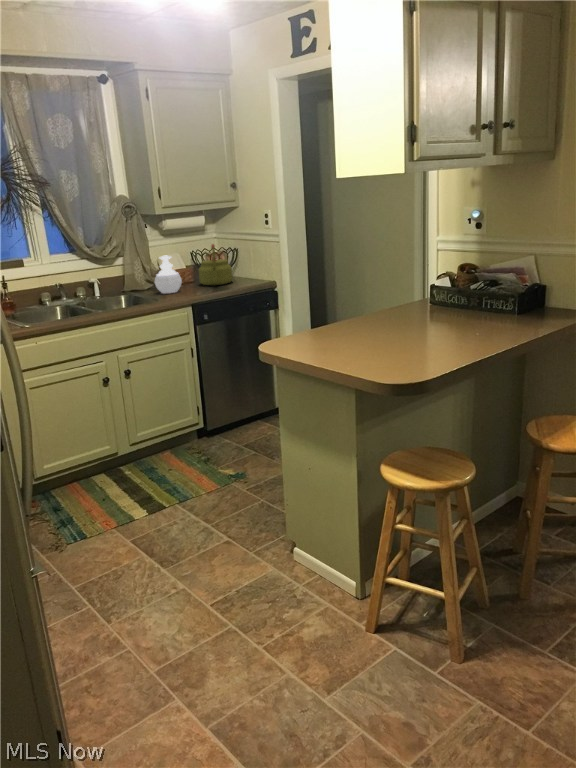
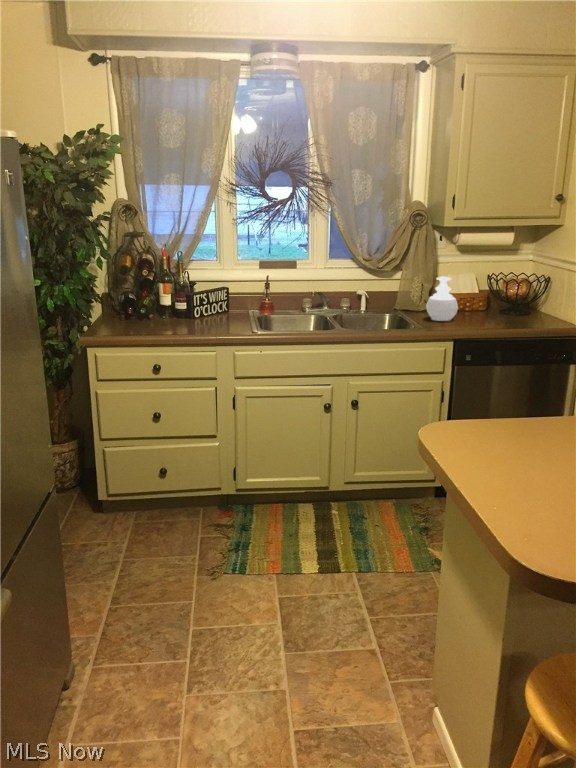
kettle: present [199,244,233,285] -> none [485,269,529,320]

